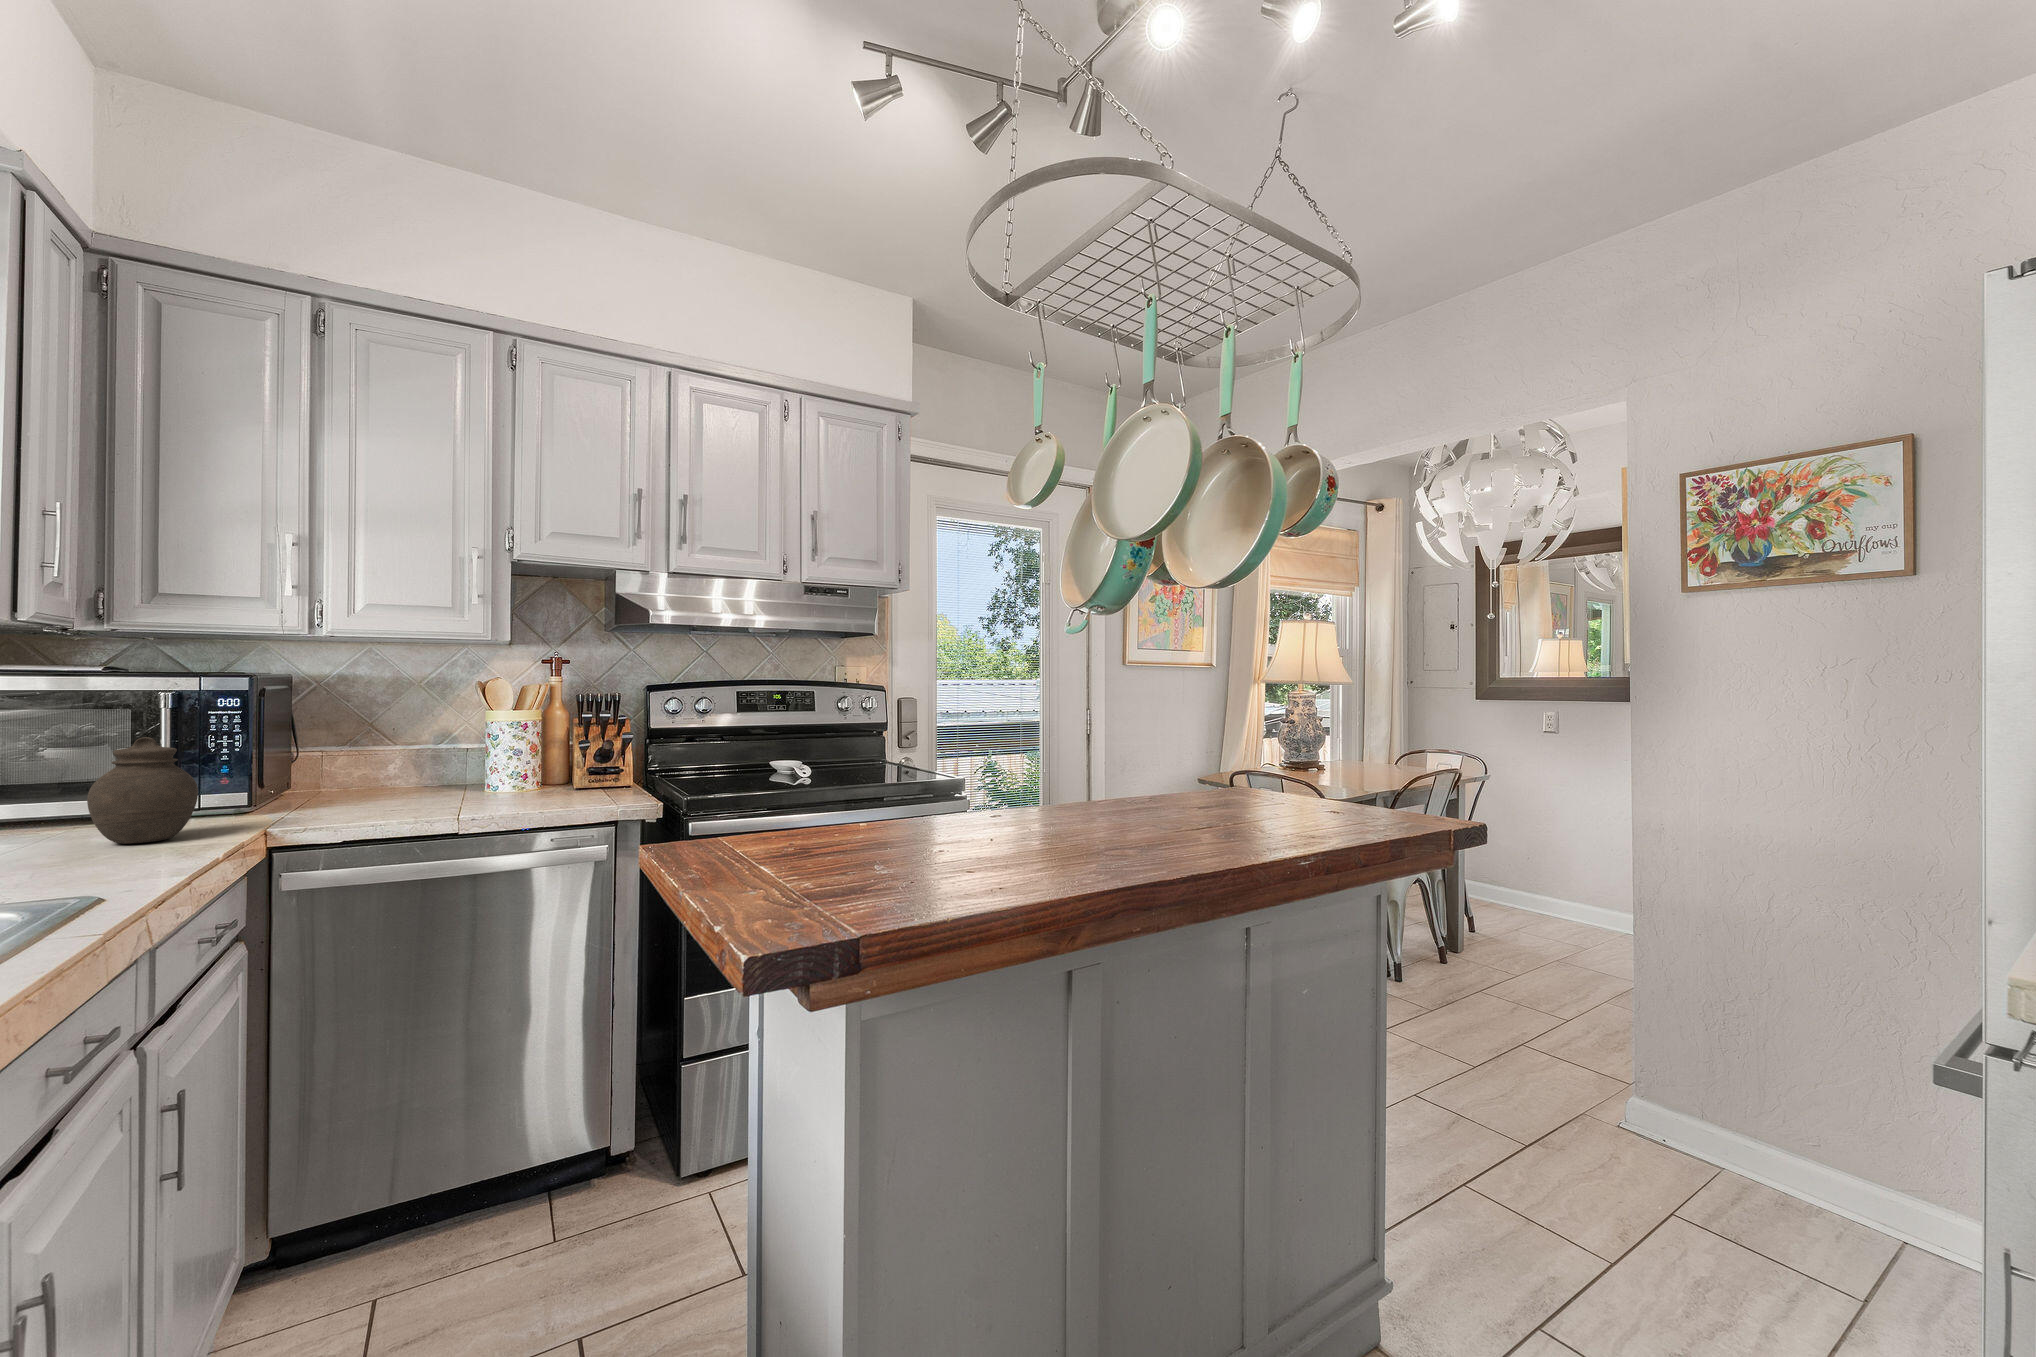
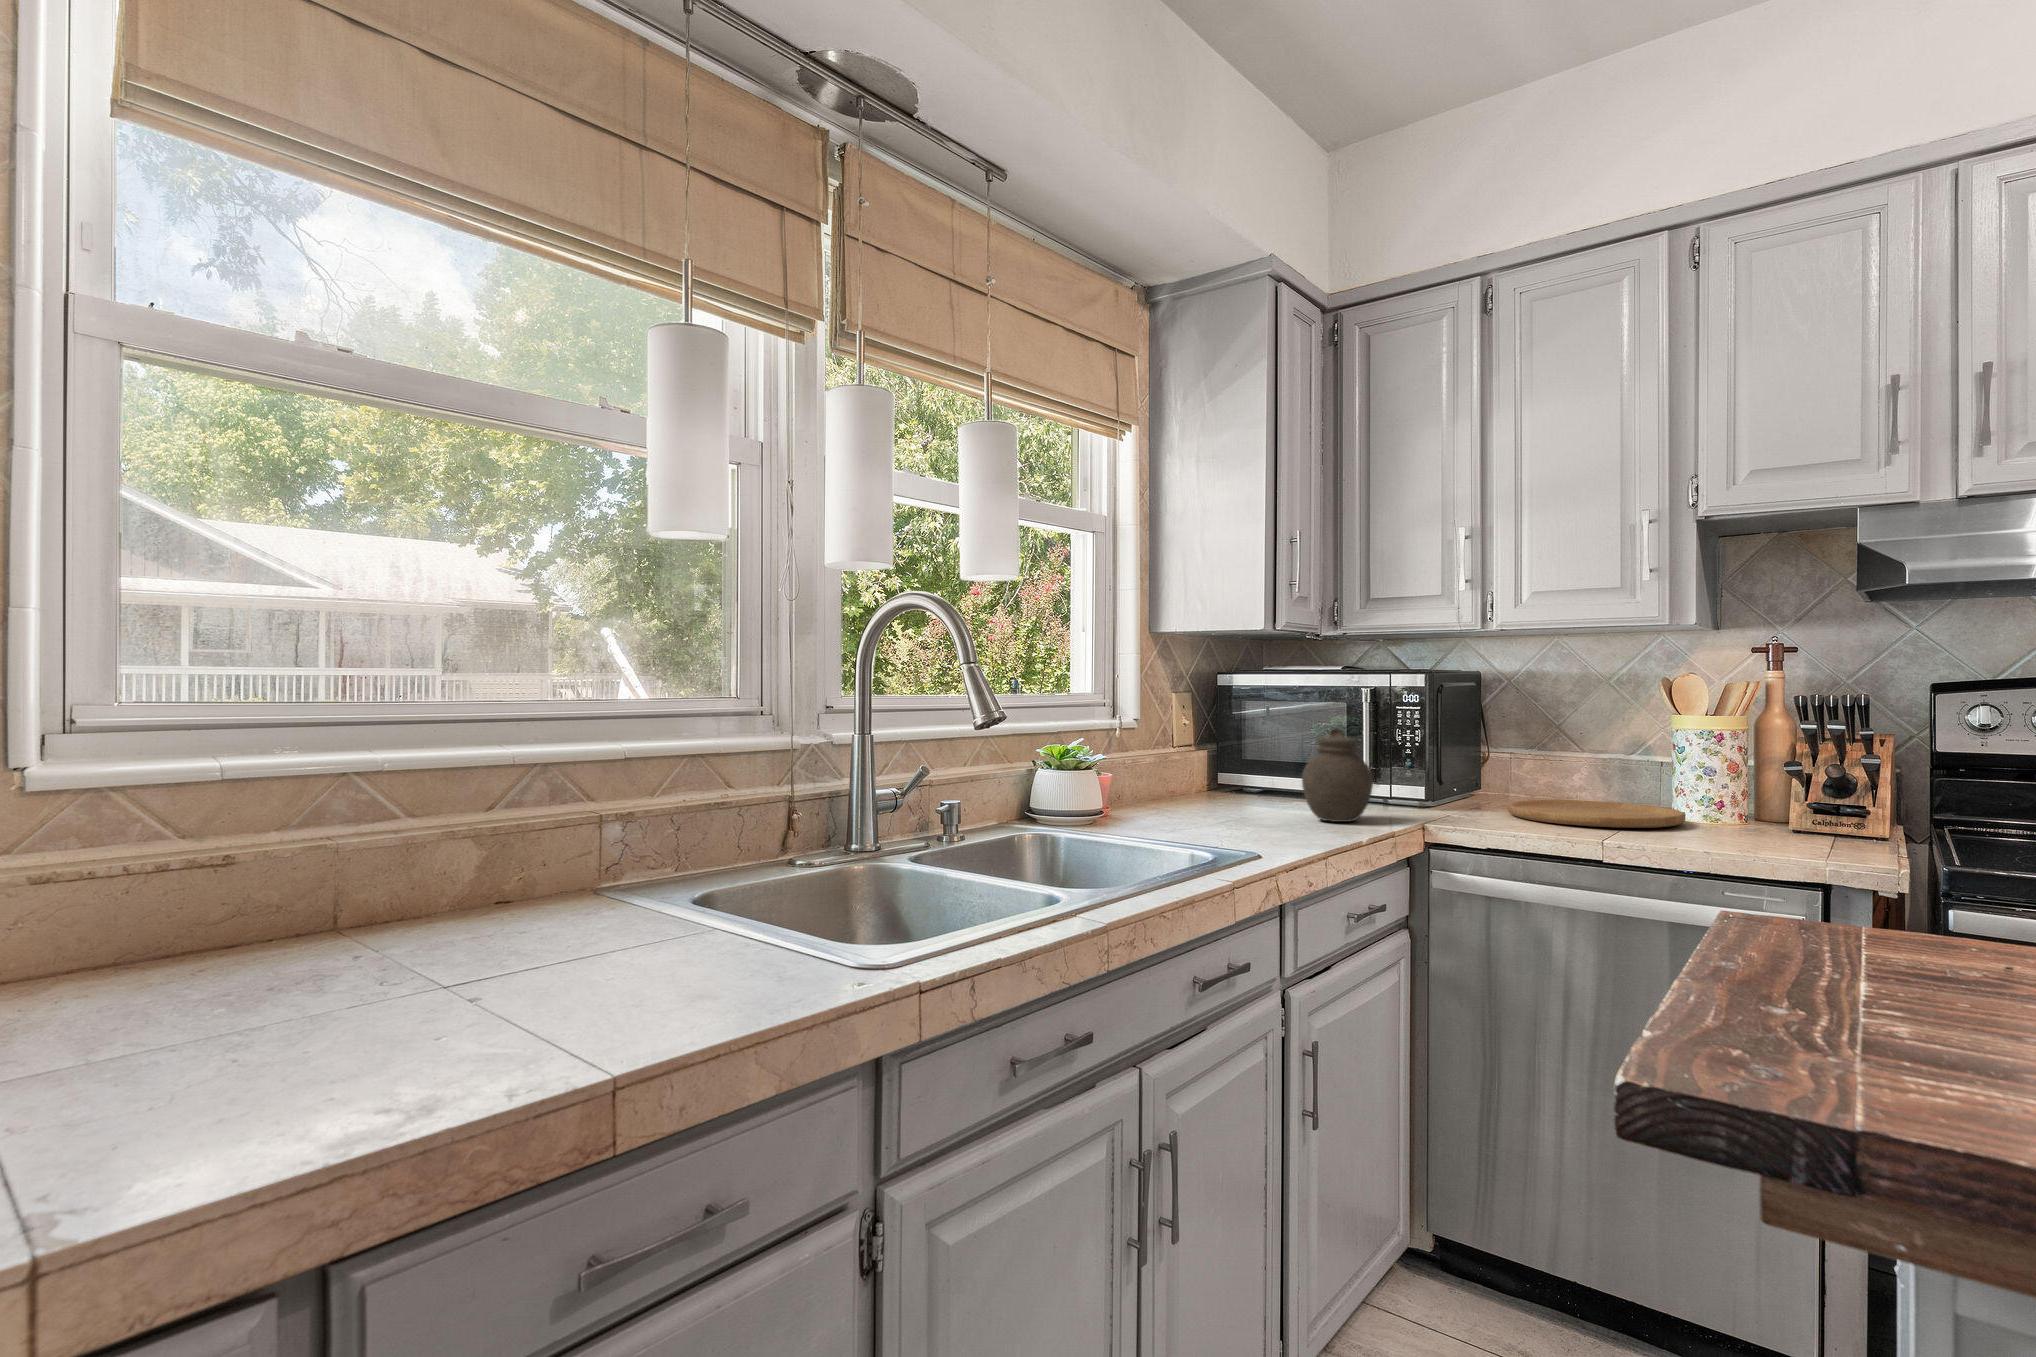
cutting board: none [340,784,503,809] -> present [1507,800,1685,828]

